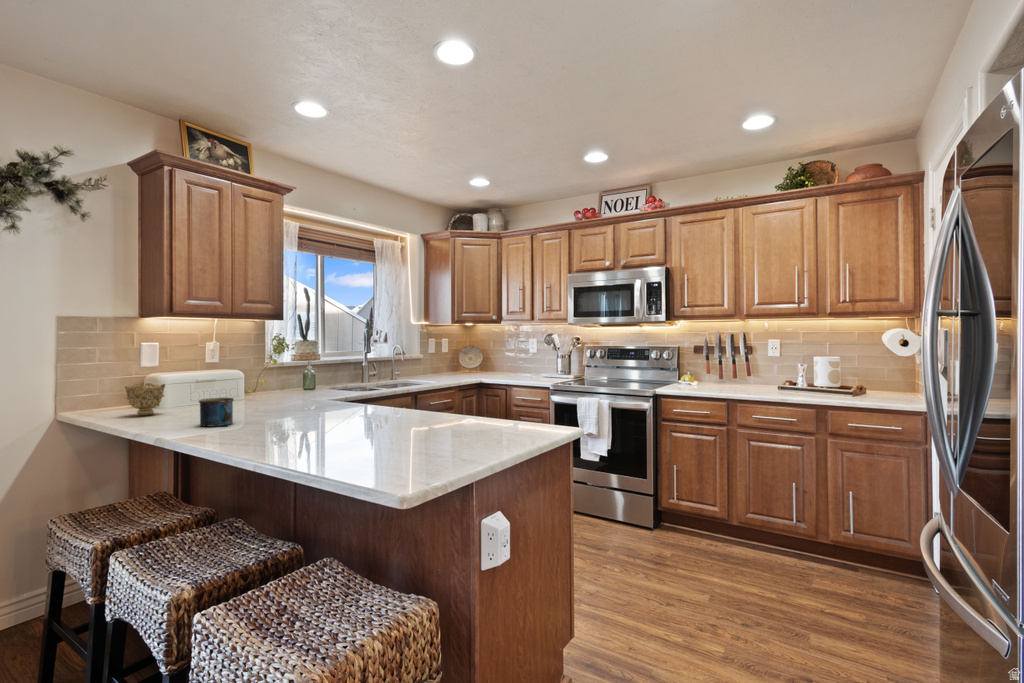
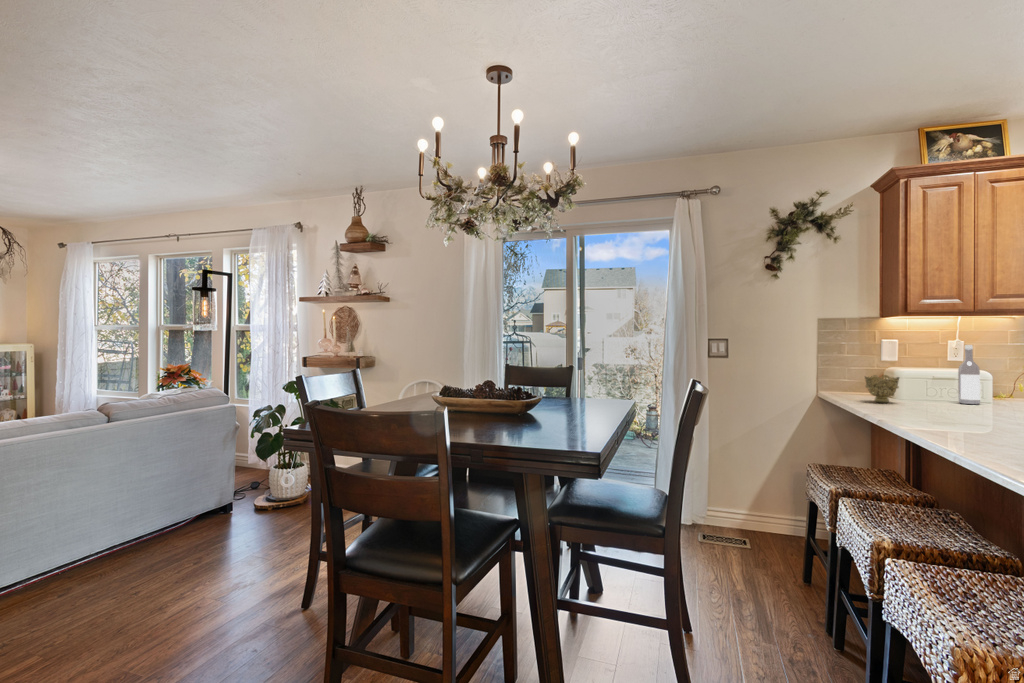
wine bottle: none [219,348,237,406] -> present [958,345,980,404]
mug: present [199,398,234,427] -> none [923,393,962,421]

